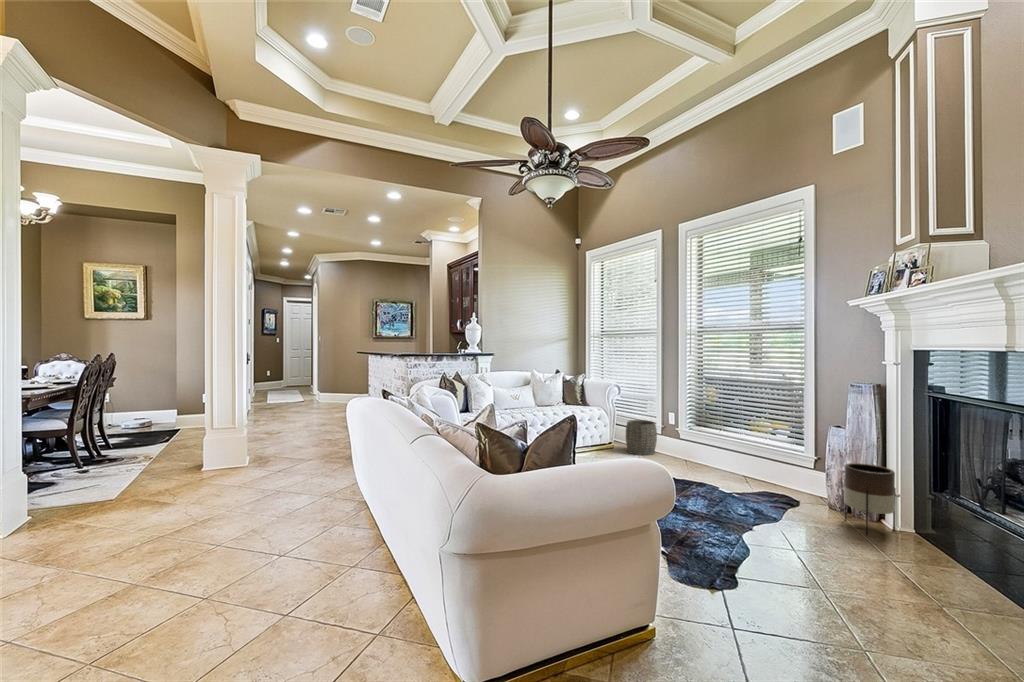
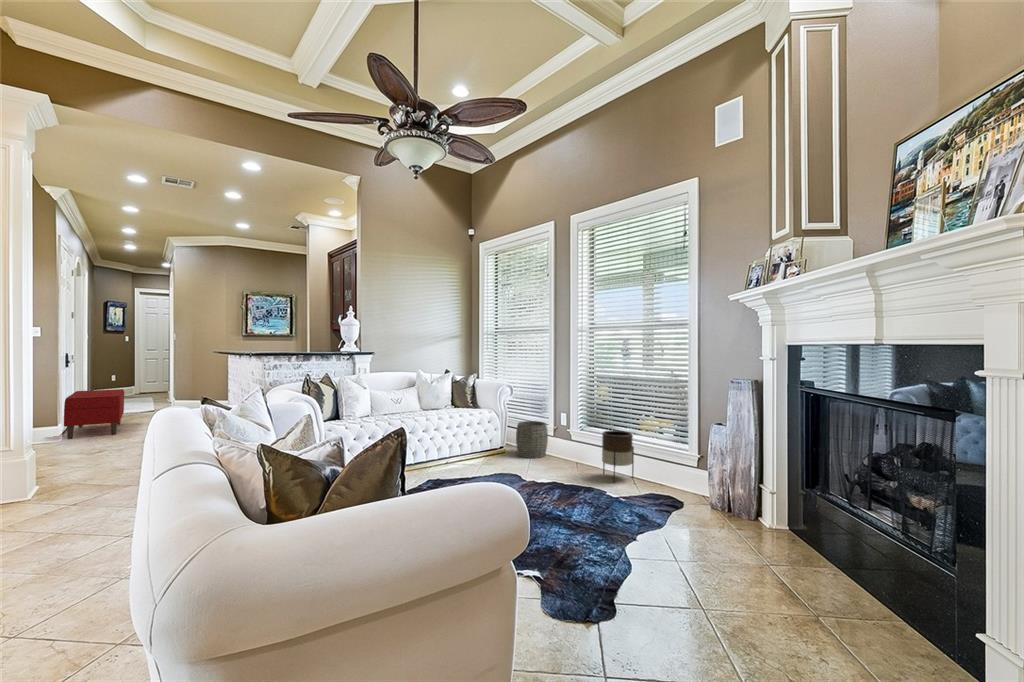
bench: none [250,384,288,423] -> present [64,389,124,439]
planter: present [844,463,896,535] -> present [602,430,634,483]

